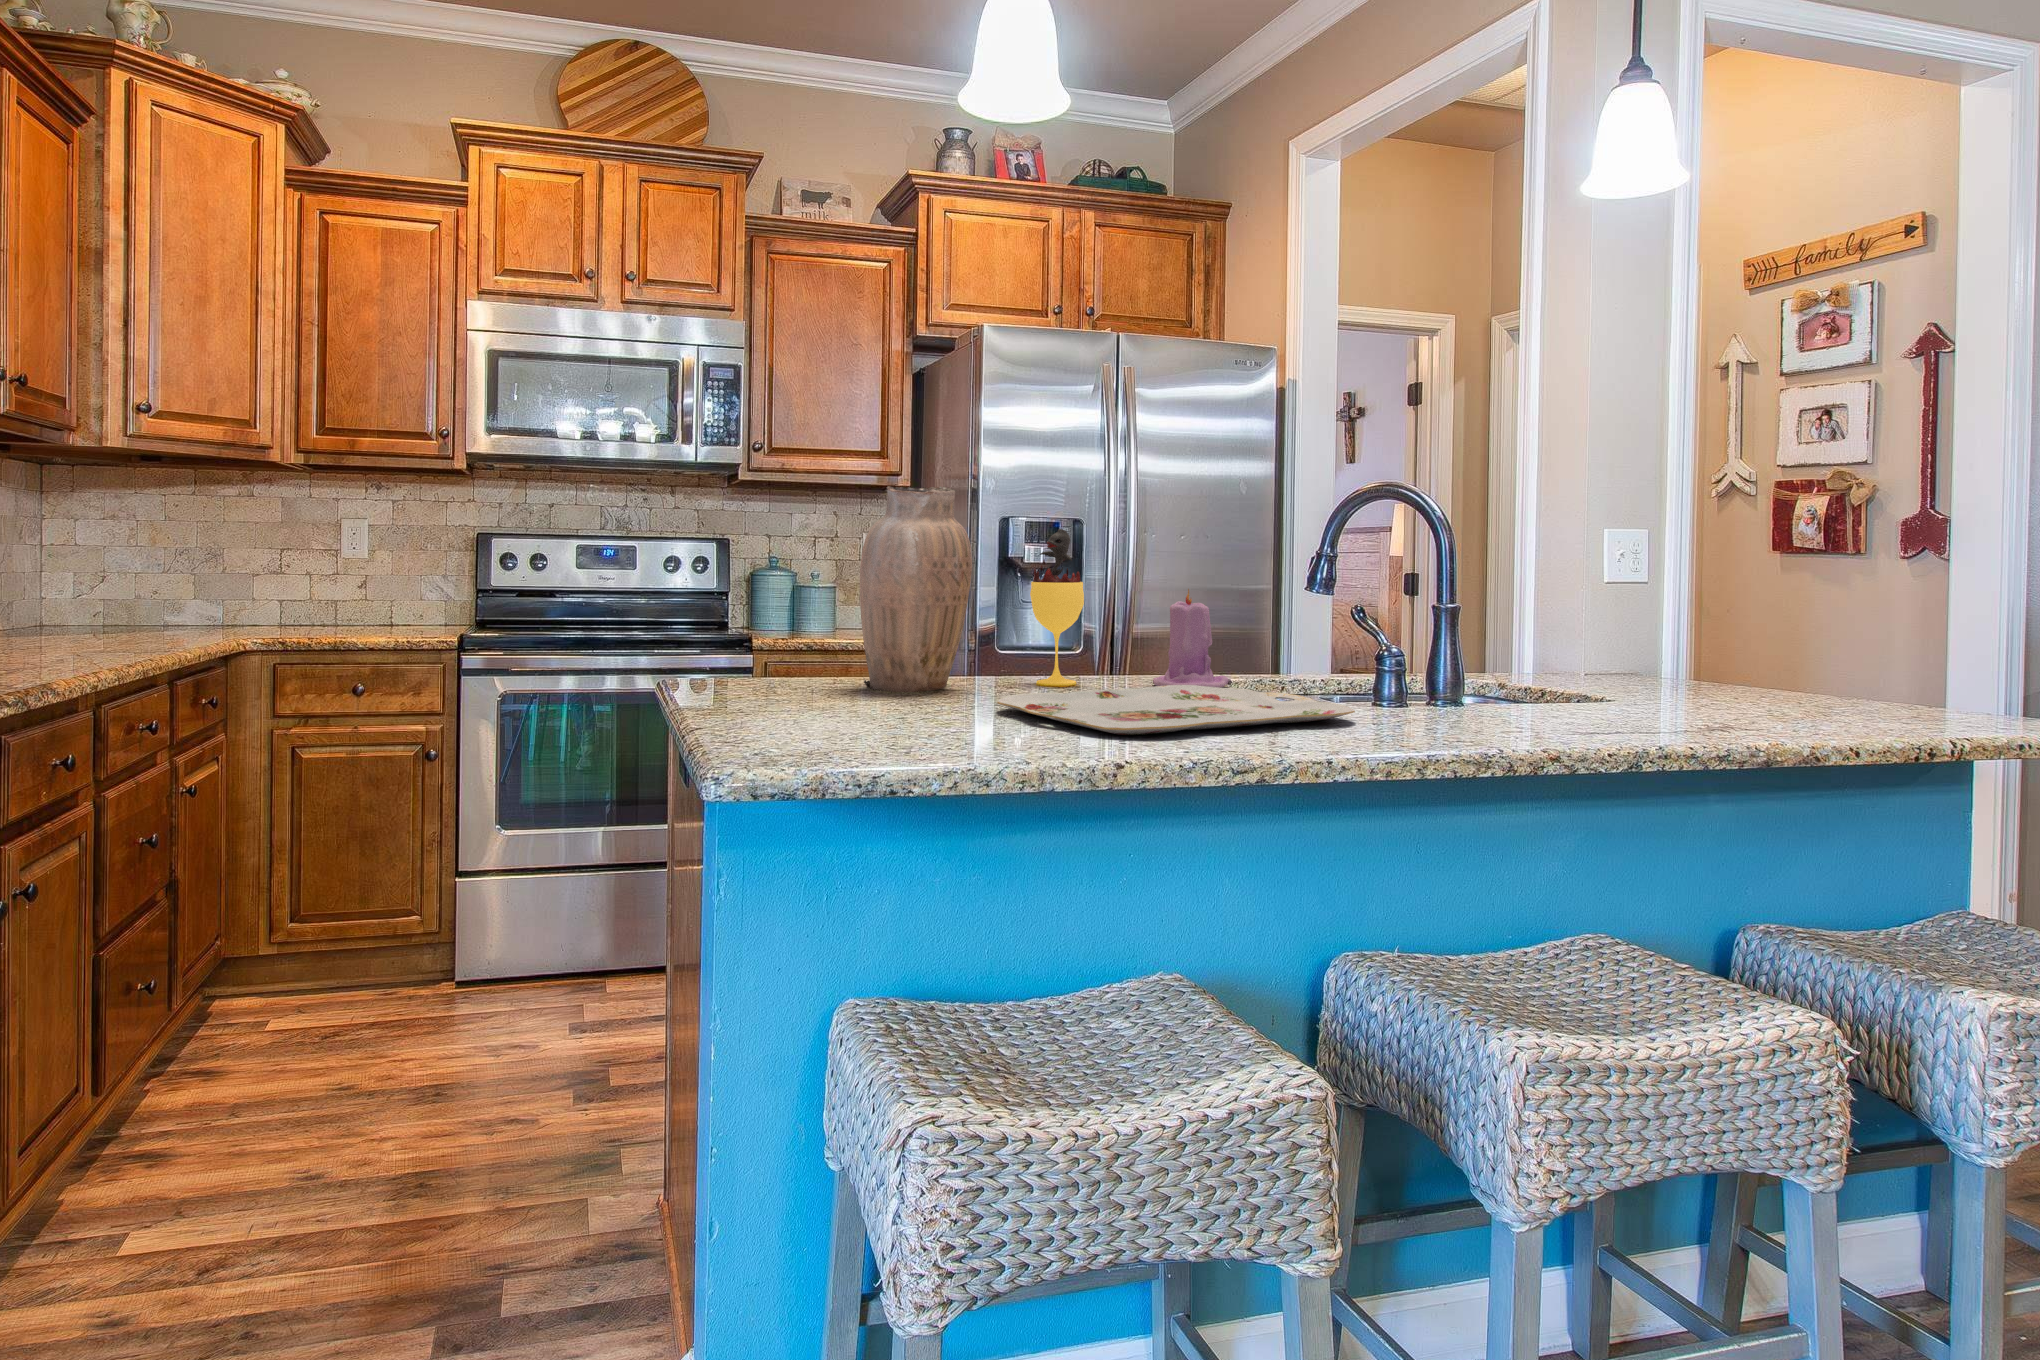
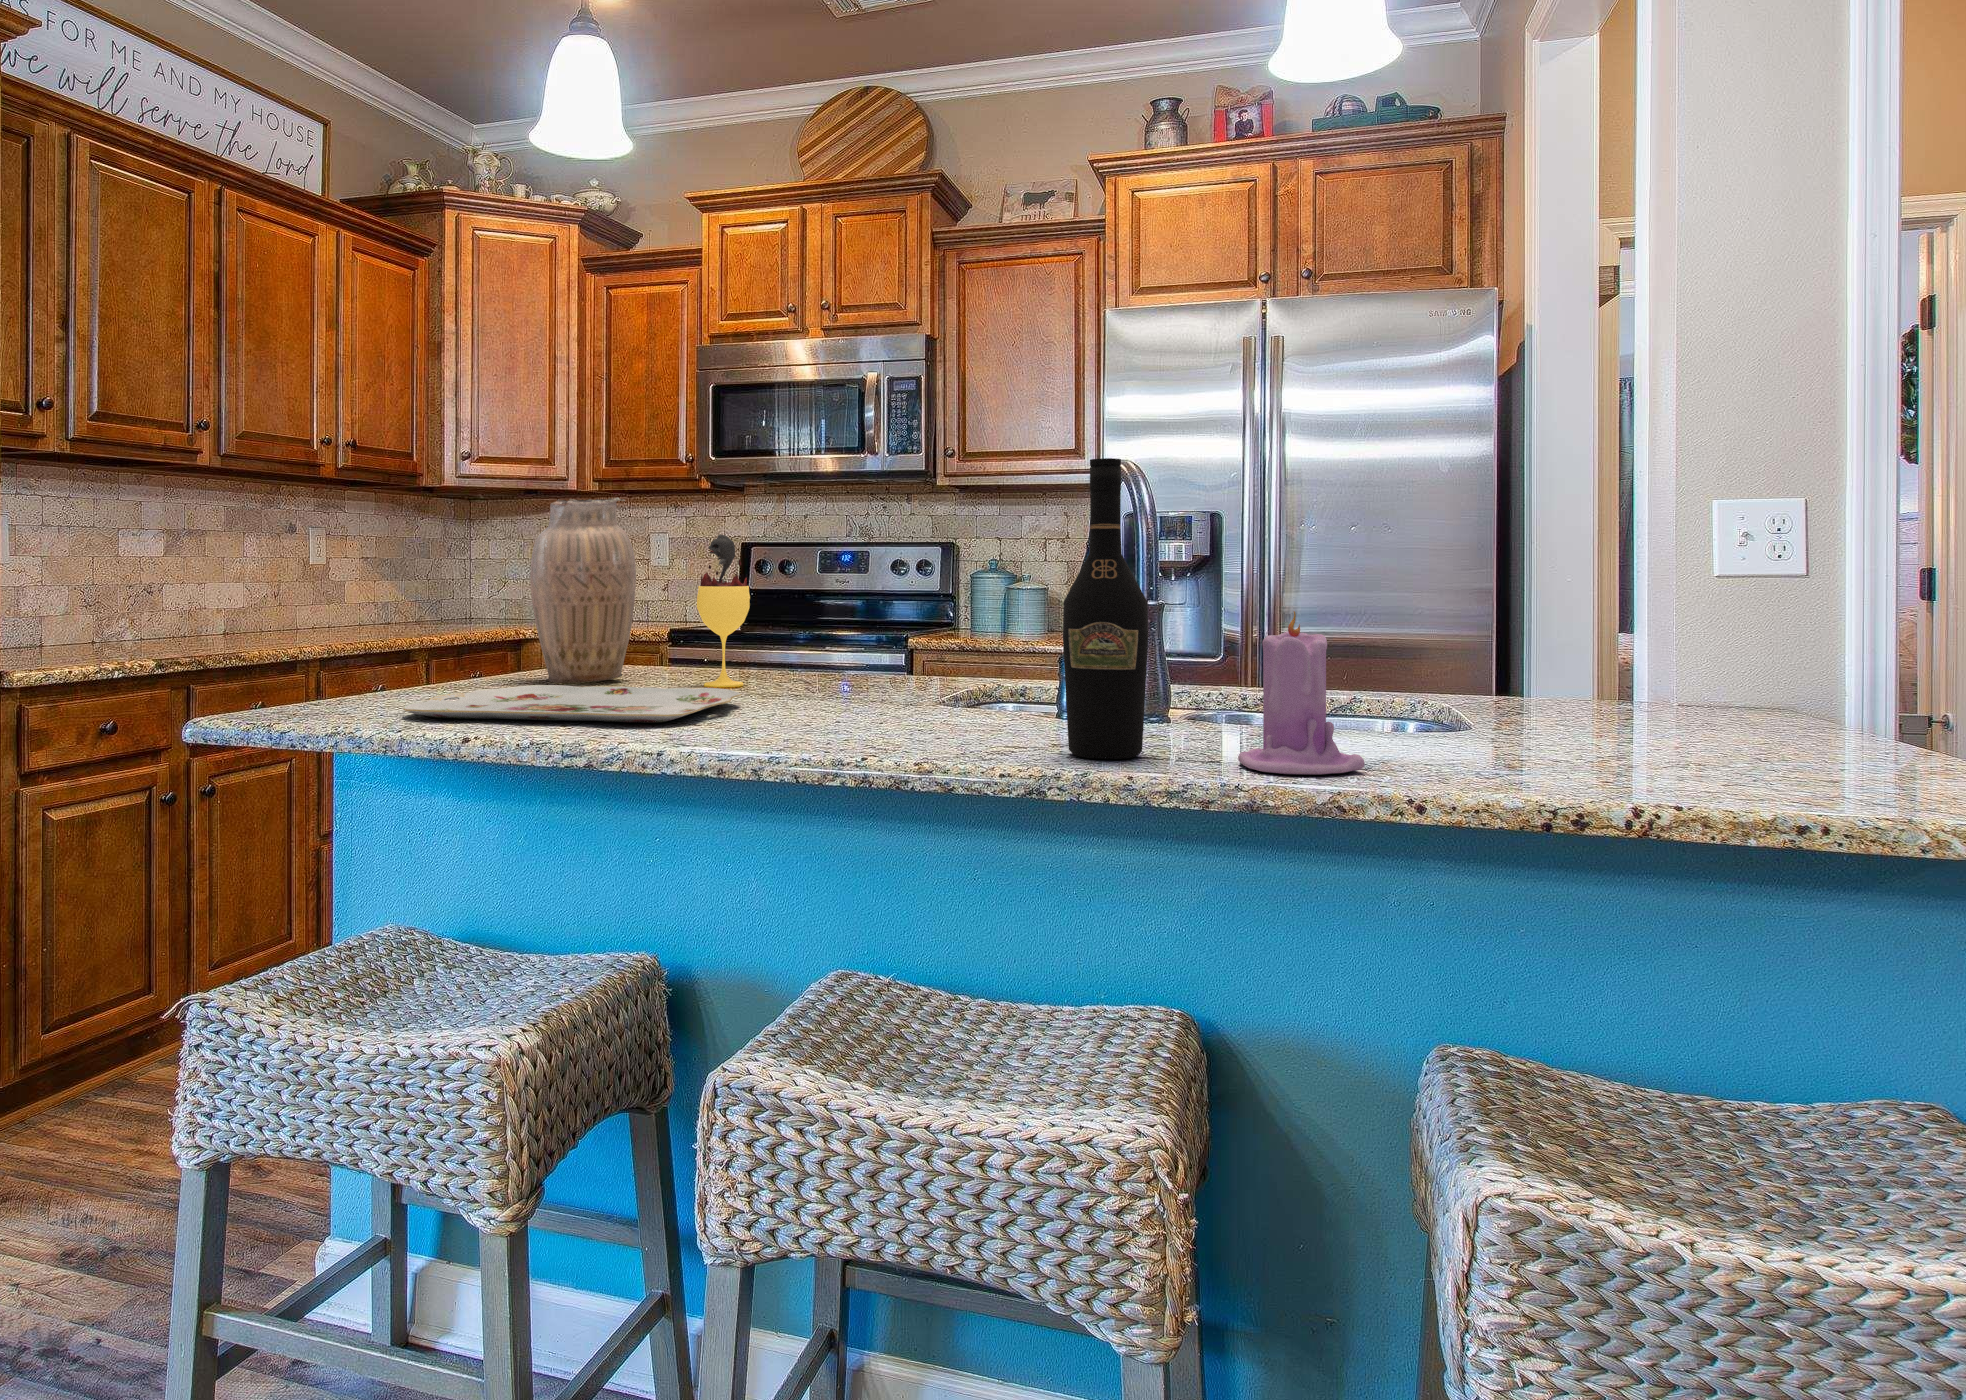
wine bottle: none [1675,480,1755,716] -> present [1063,458,1148,759]
candle: present [1153,589,1229,688] -> present [1238,611,1365,774]

